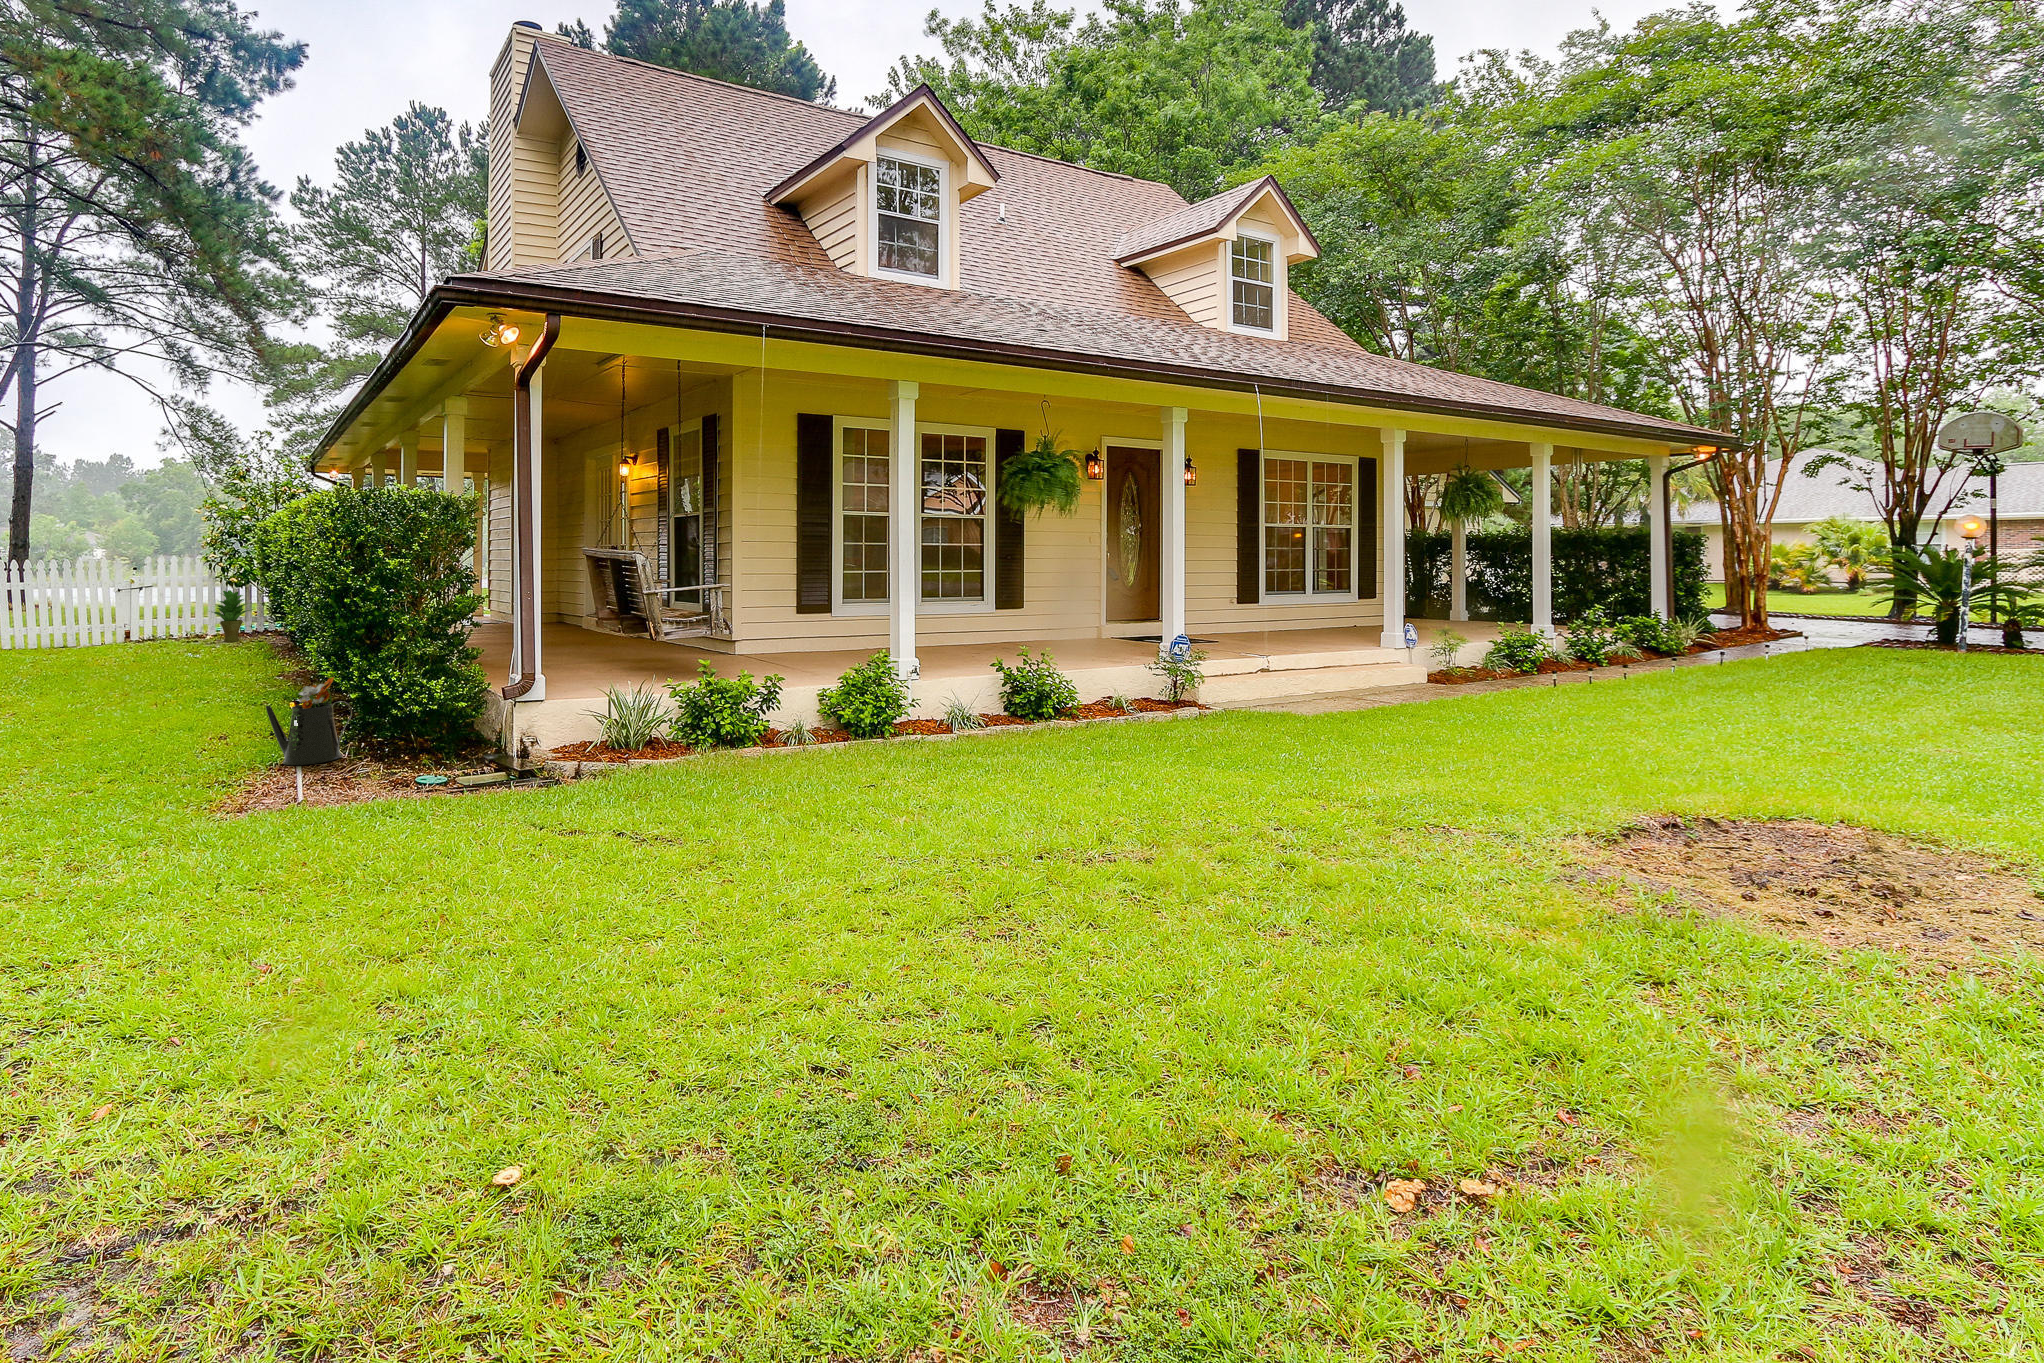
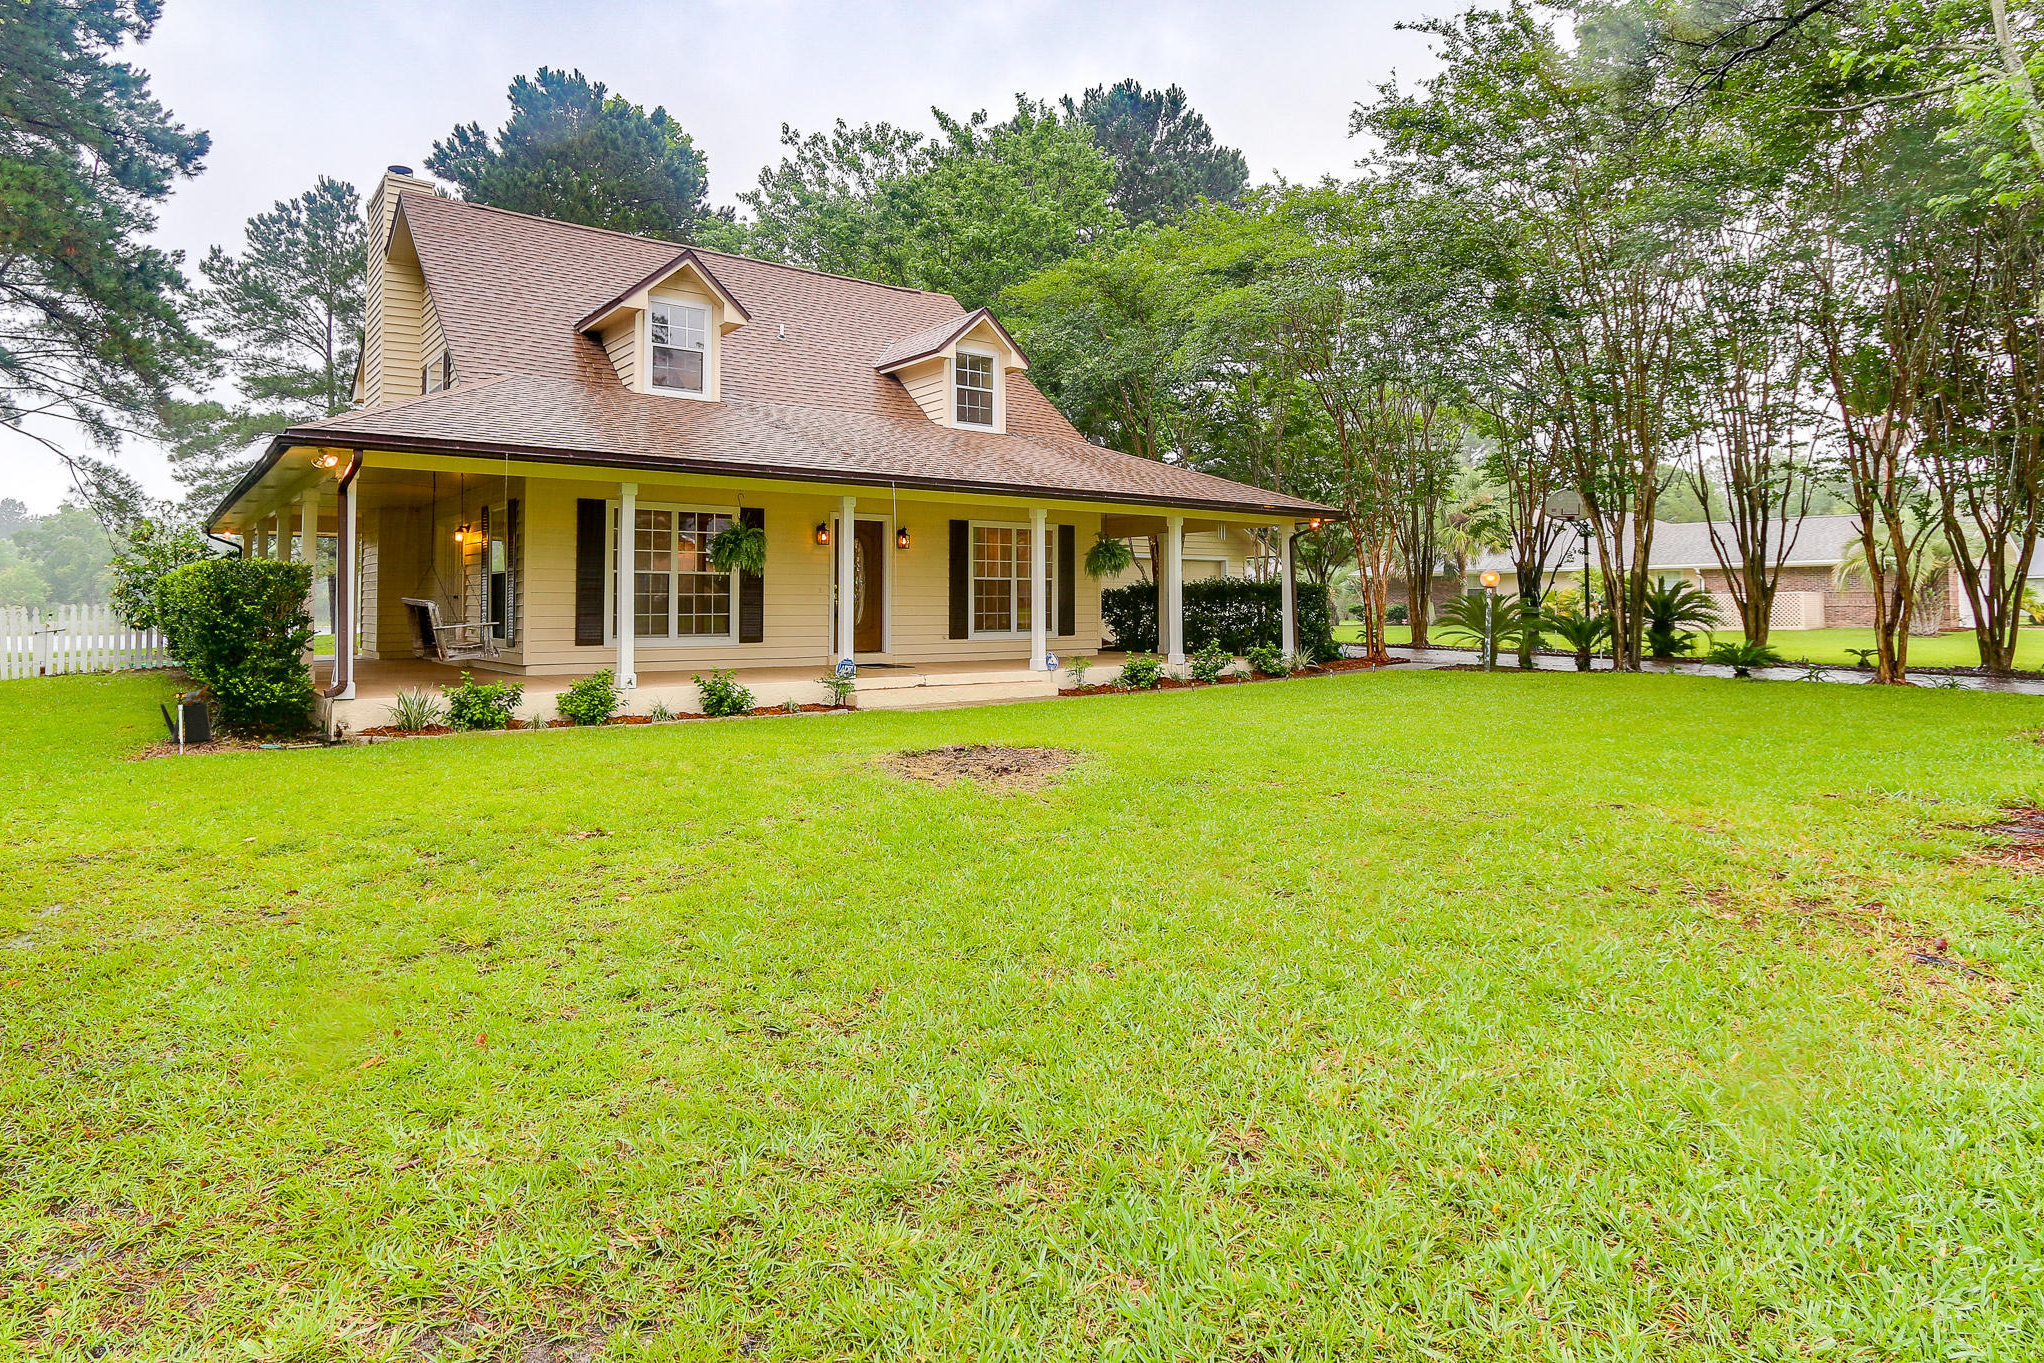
potted plant: present [213,590,250,642] -> none [110,631,154,674]

